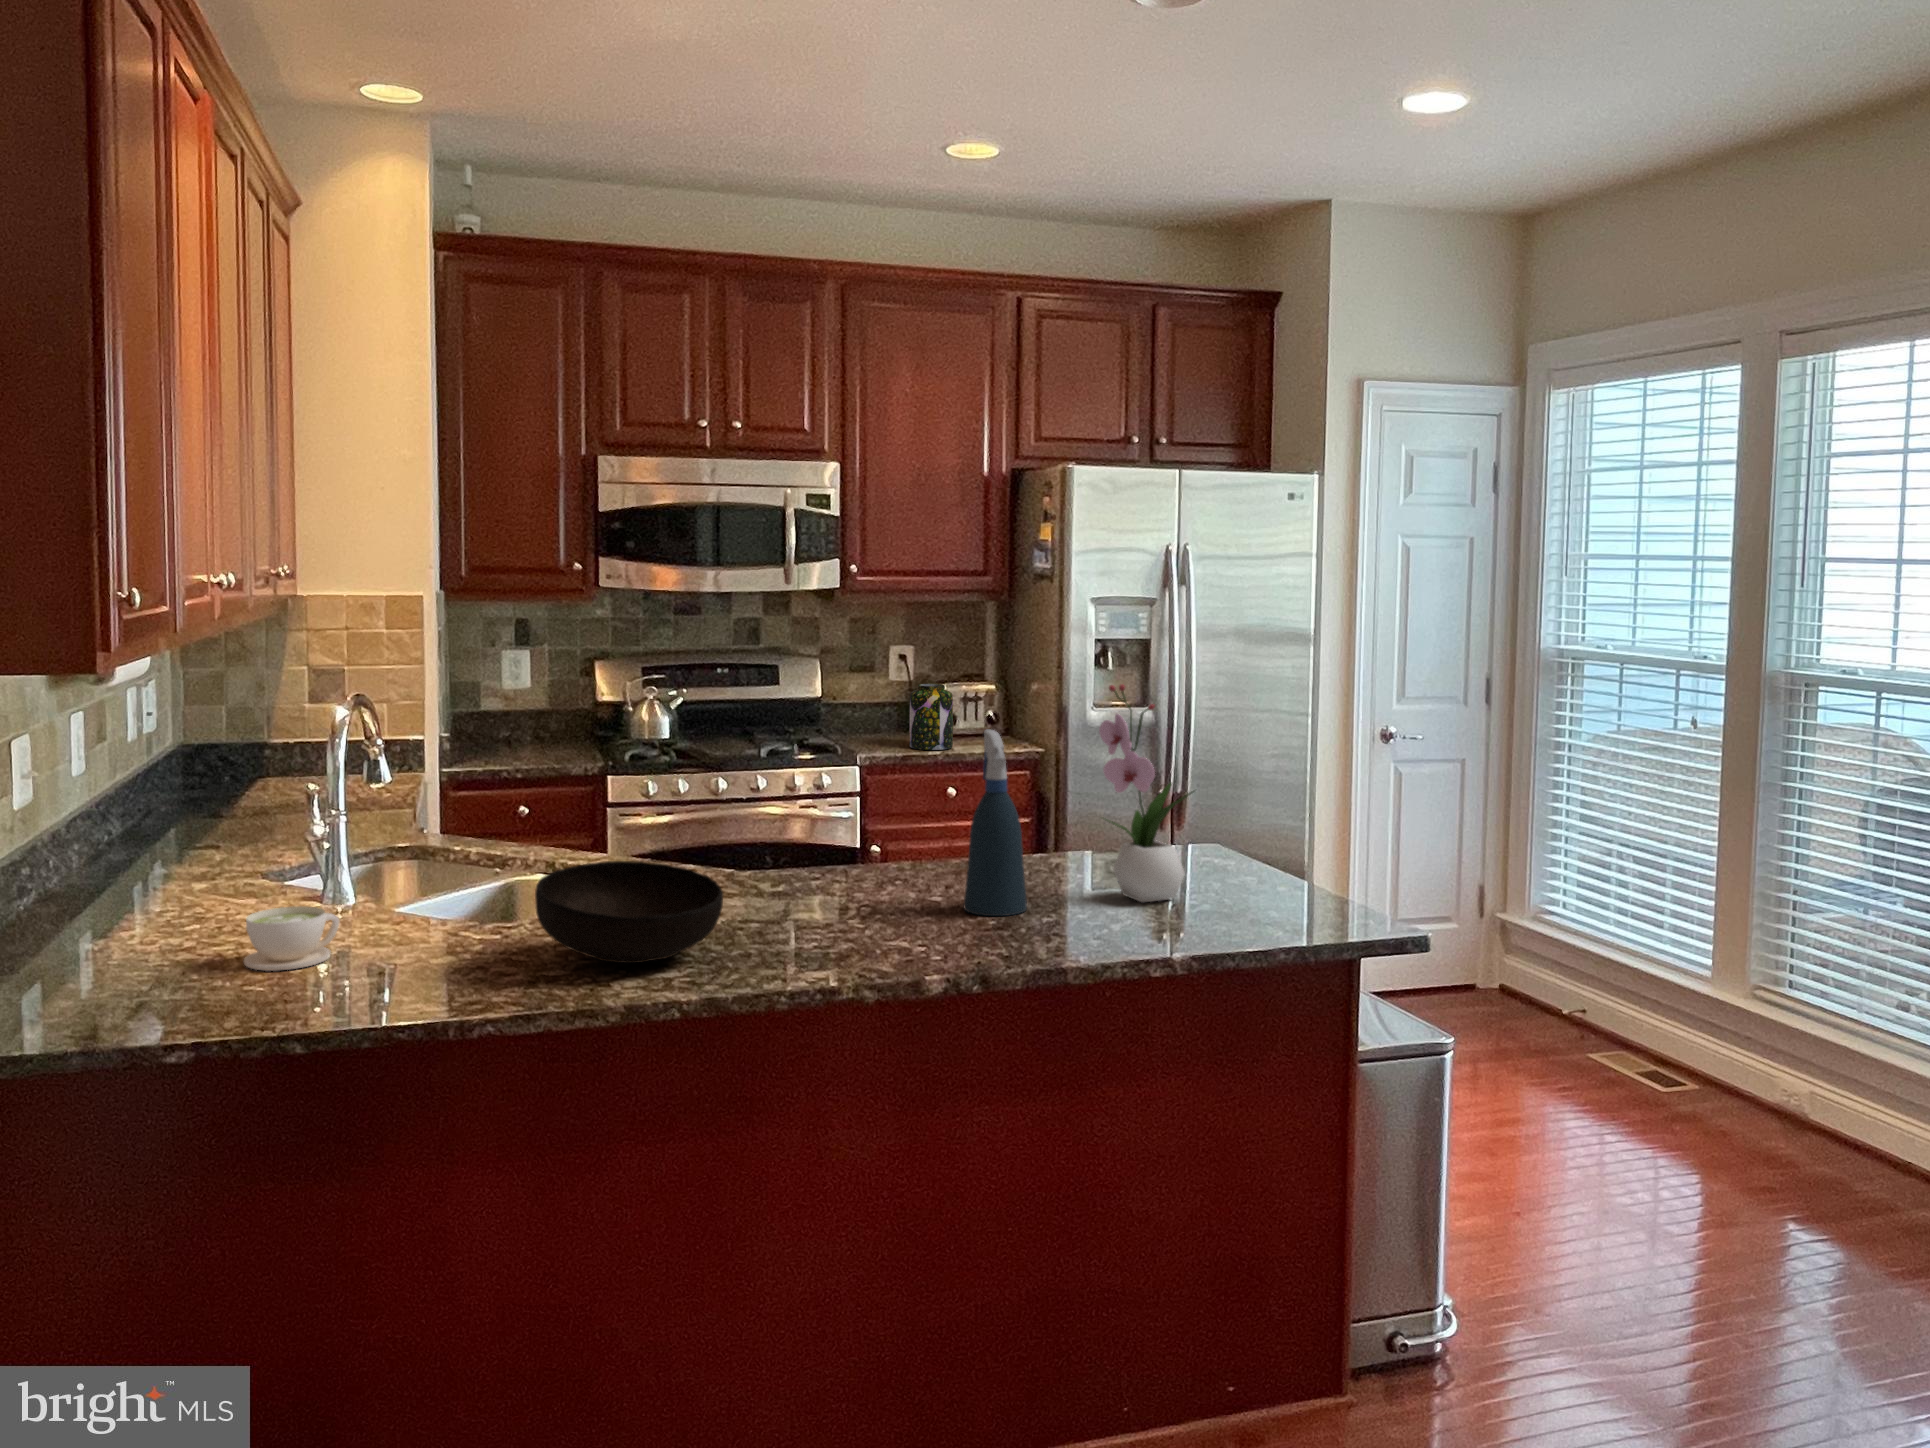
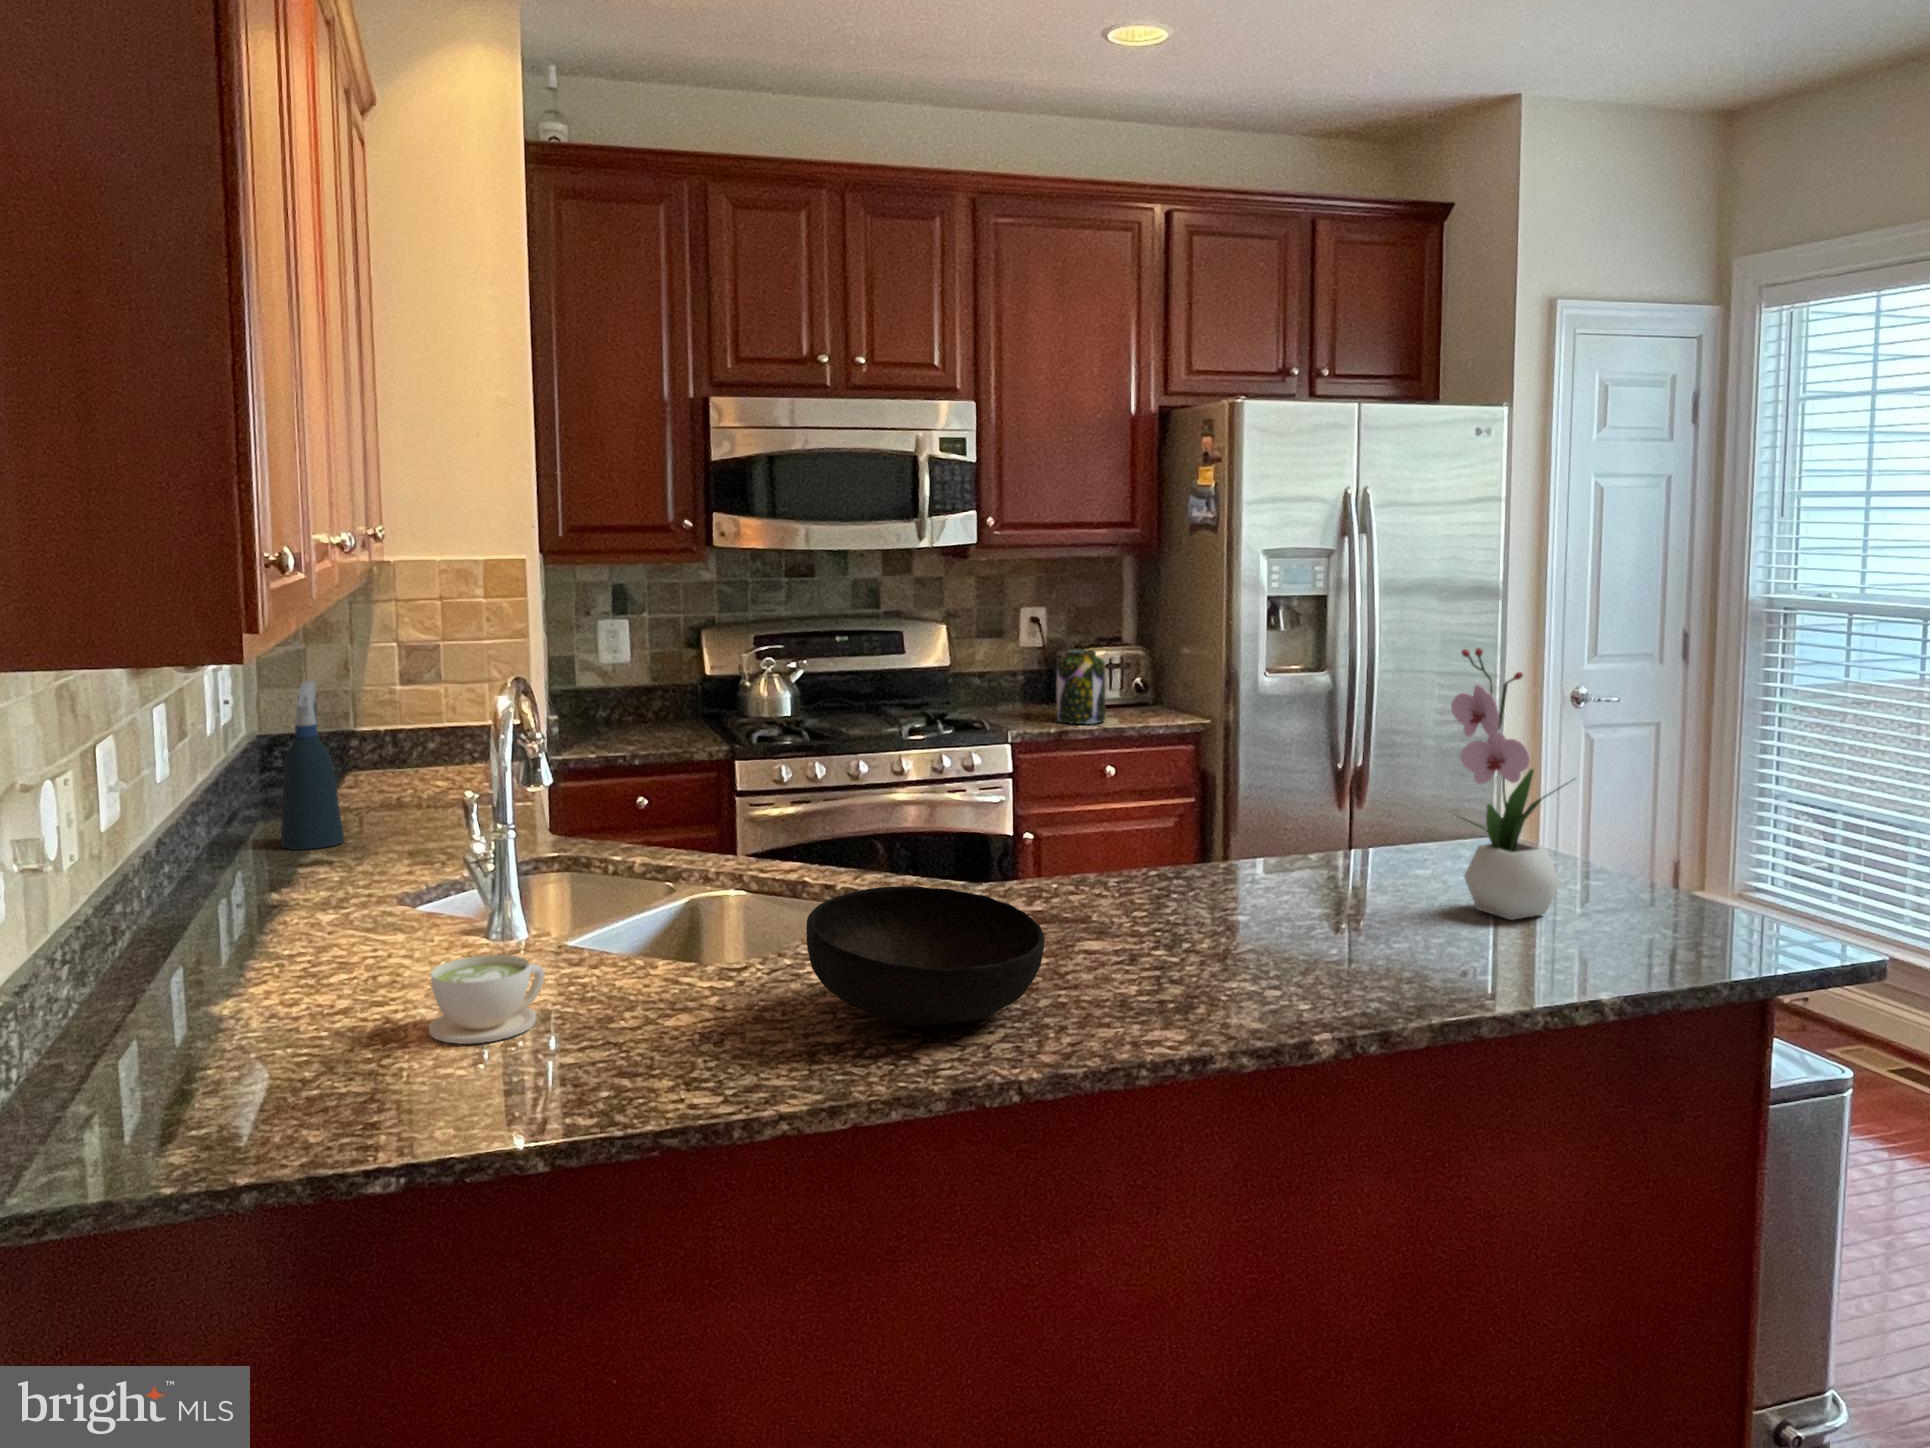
spray bottle: present [964,729,1027,916] -> present [281,680,344,850]

